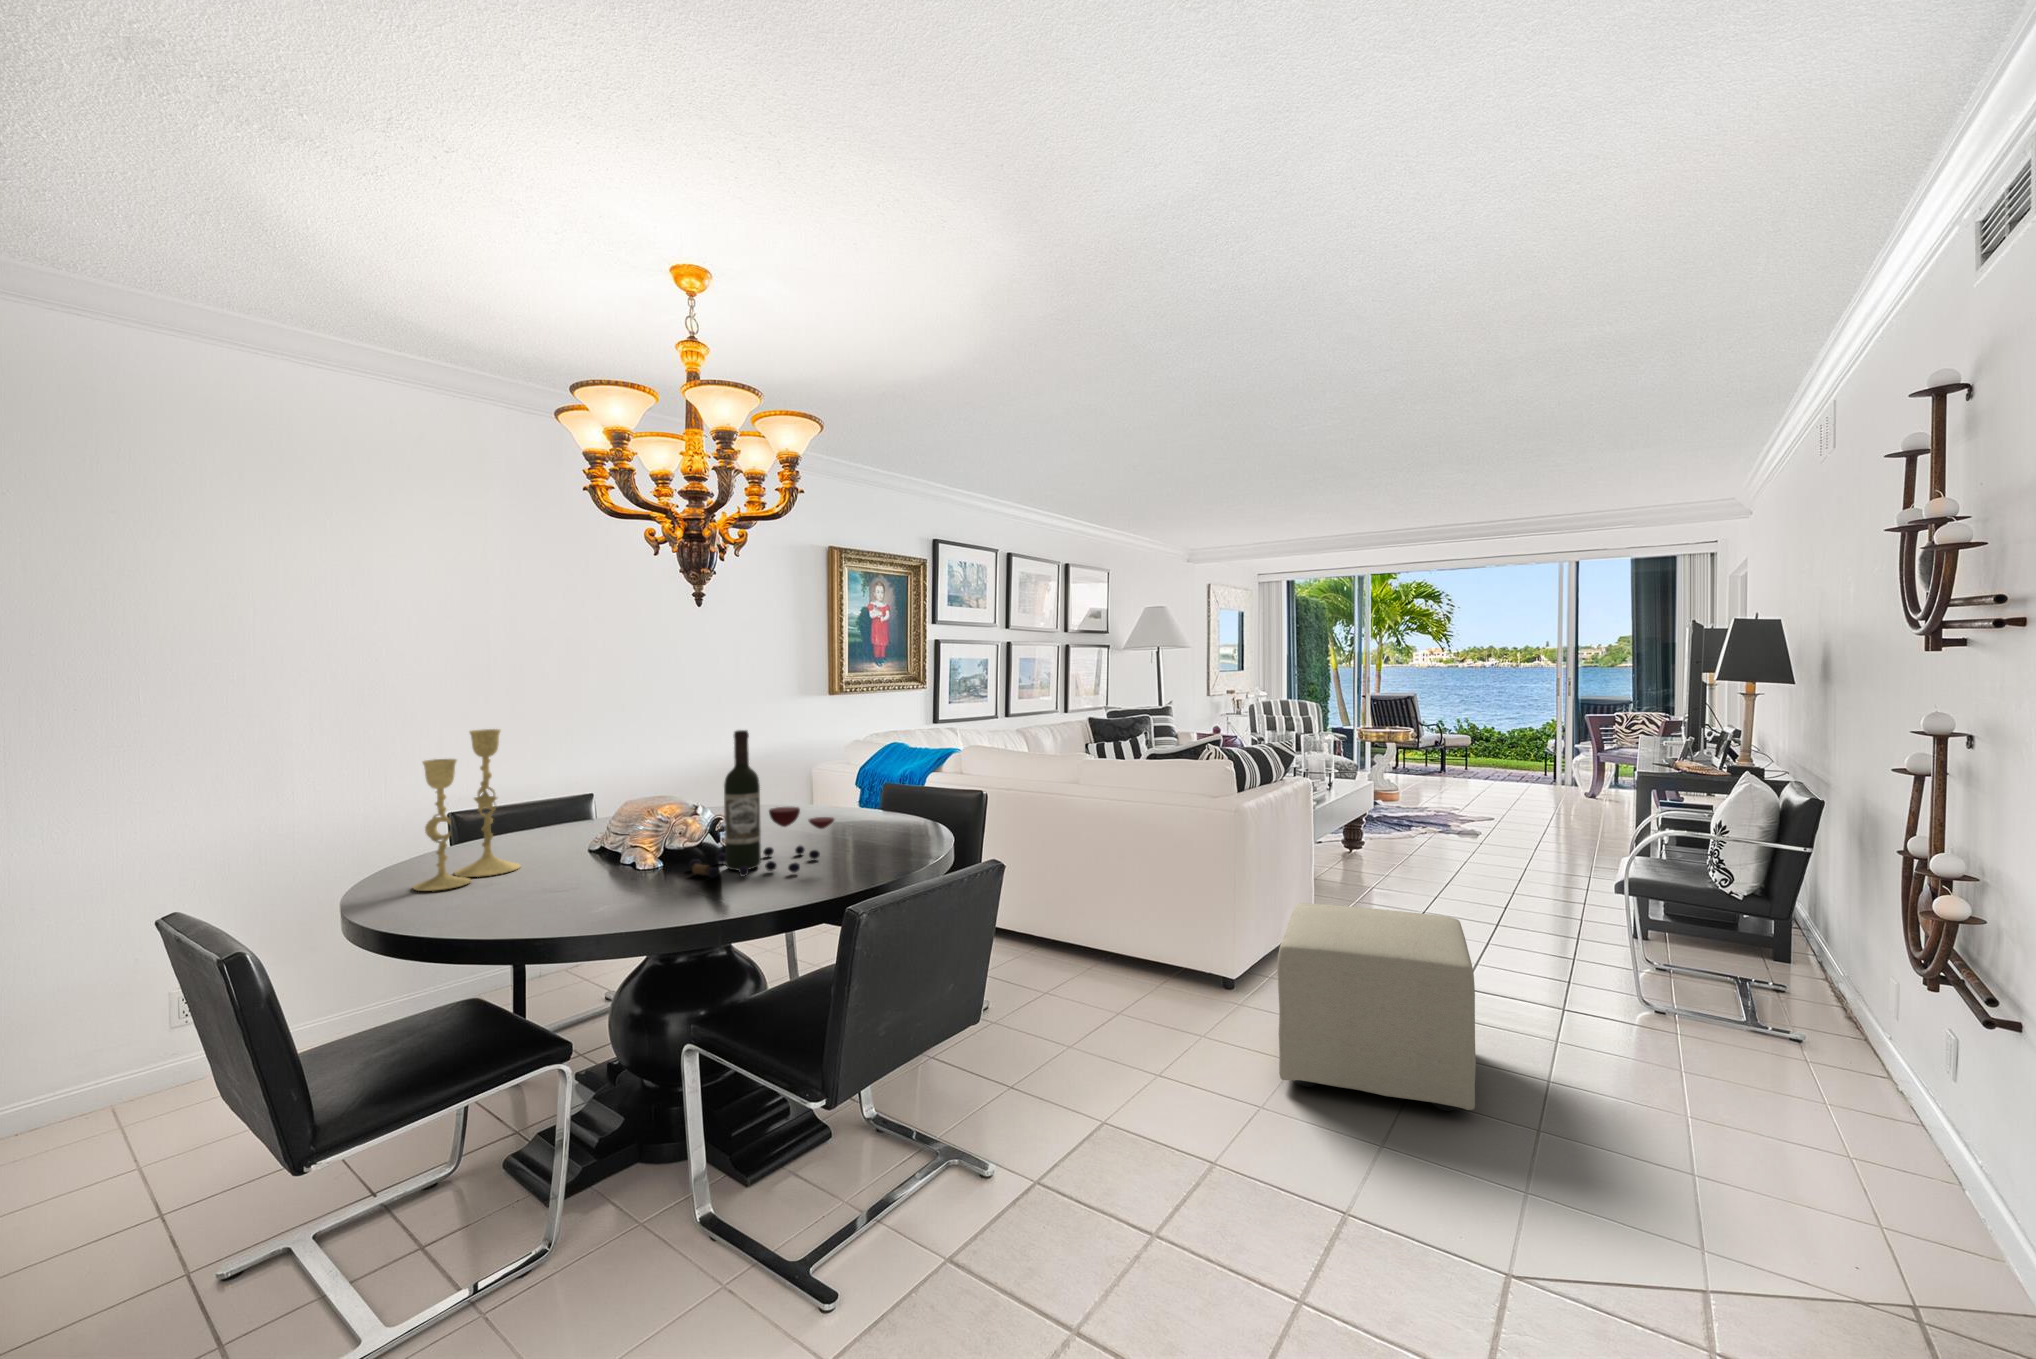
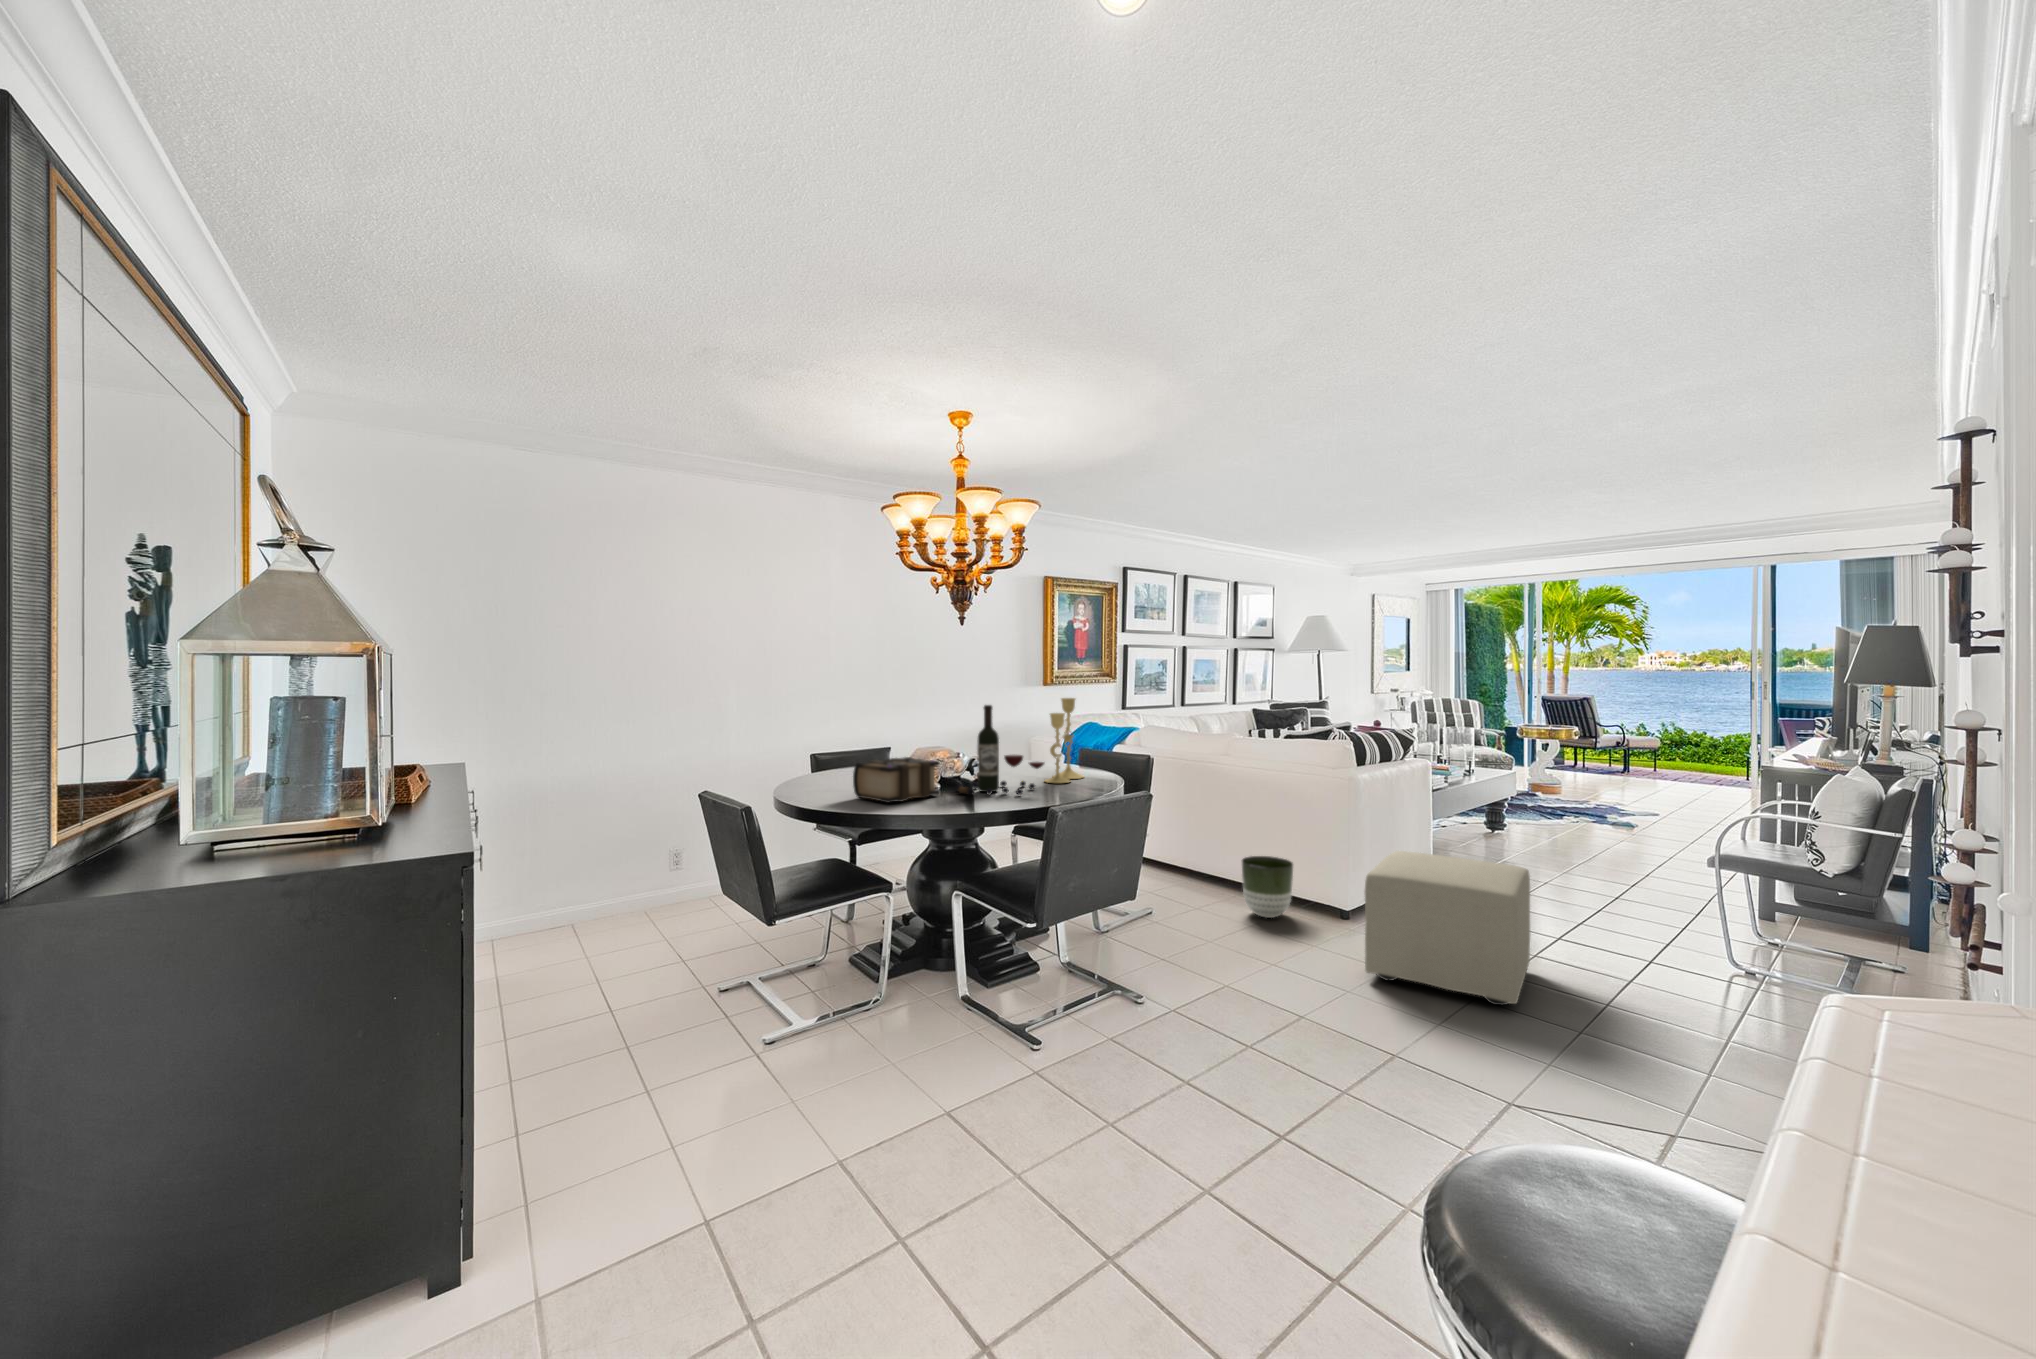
candlestick: present [413,729,520,891] -> present [1045,698,1083,783]
book: none [497,820,658,908] -> present [853,757,939,803]
planter: none [1101,914,1167,998] -> present [1242,856,1293,918]

